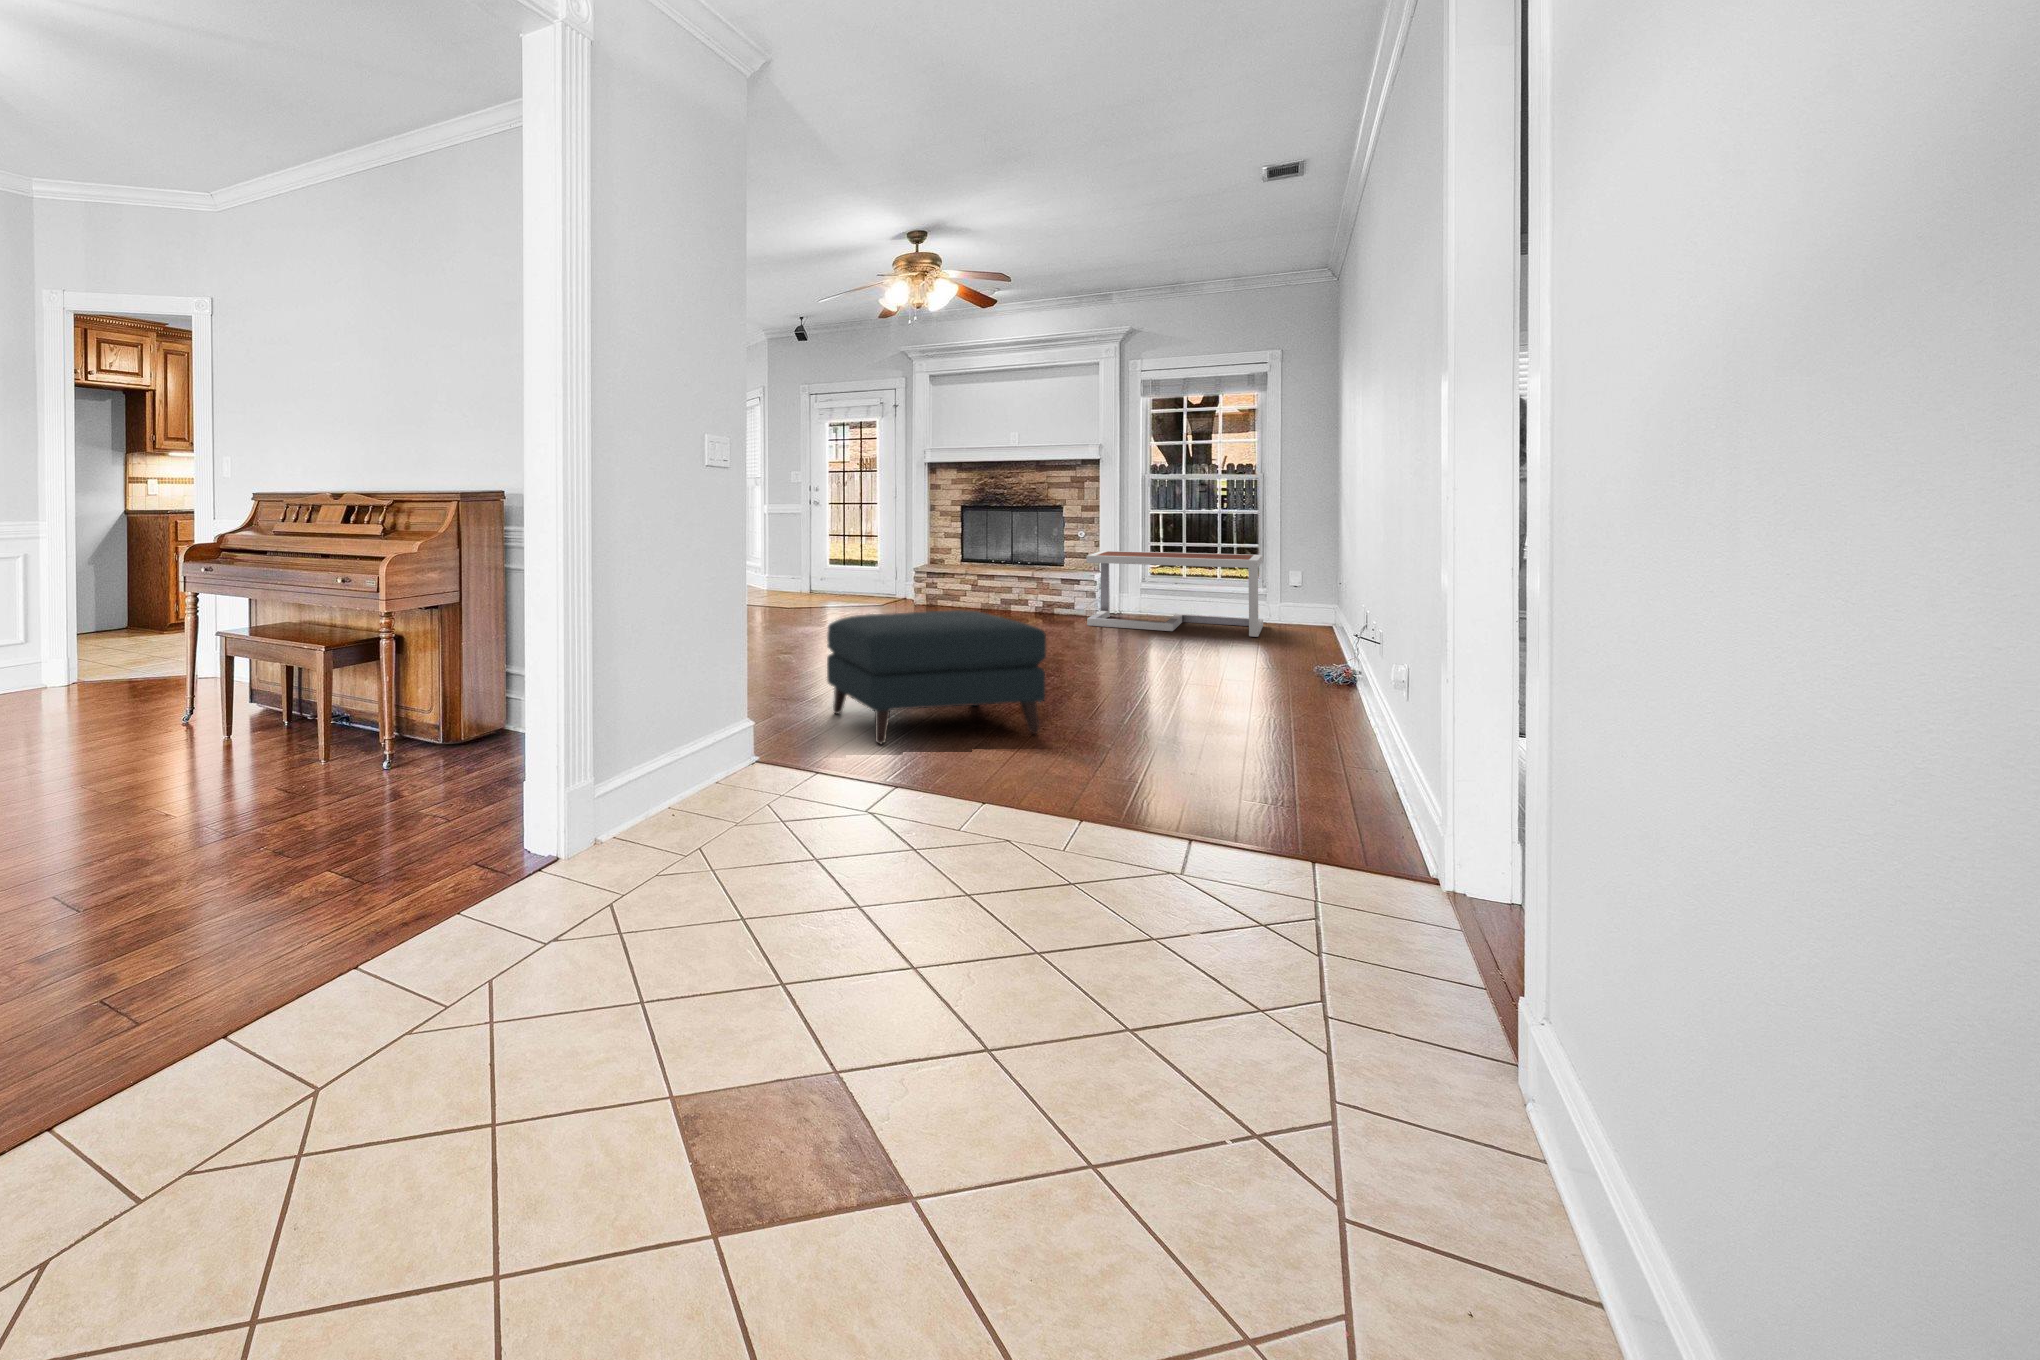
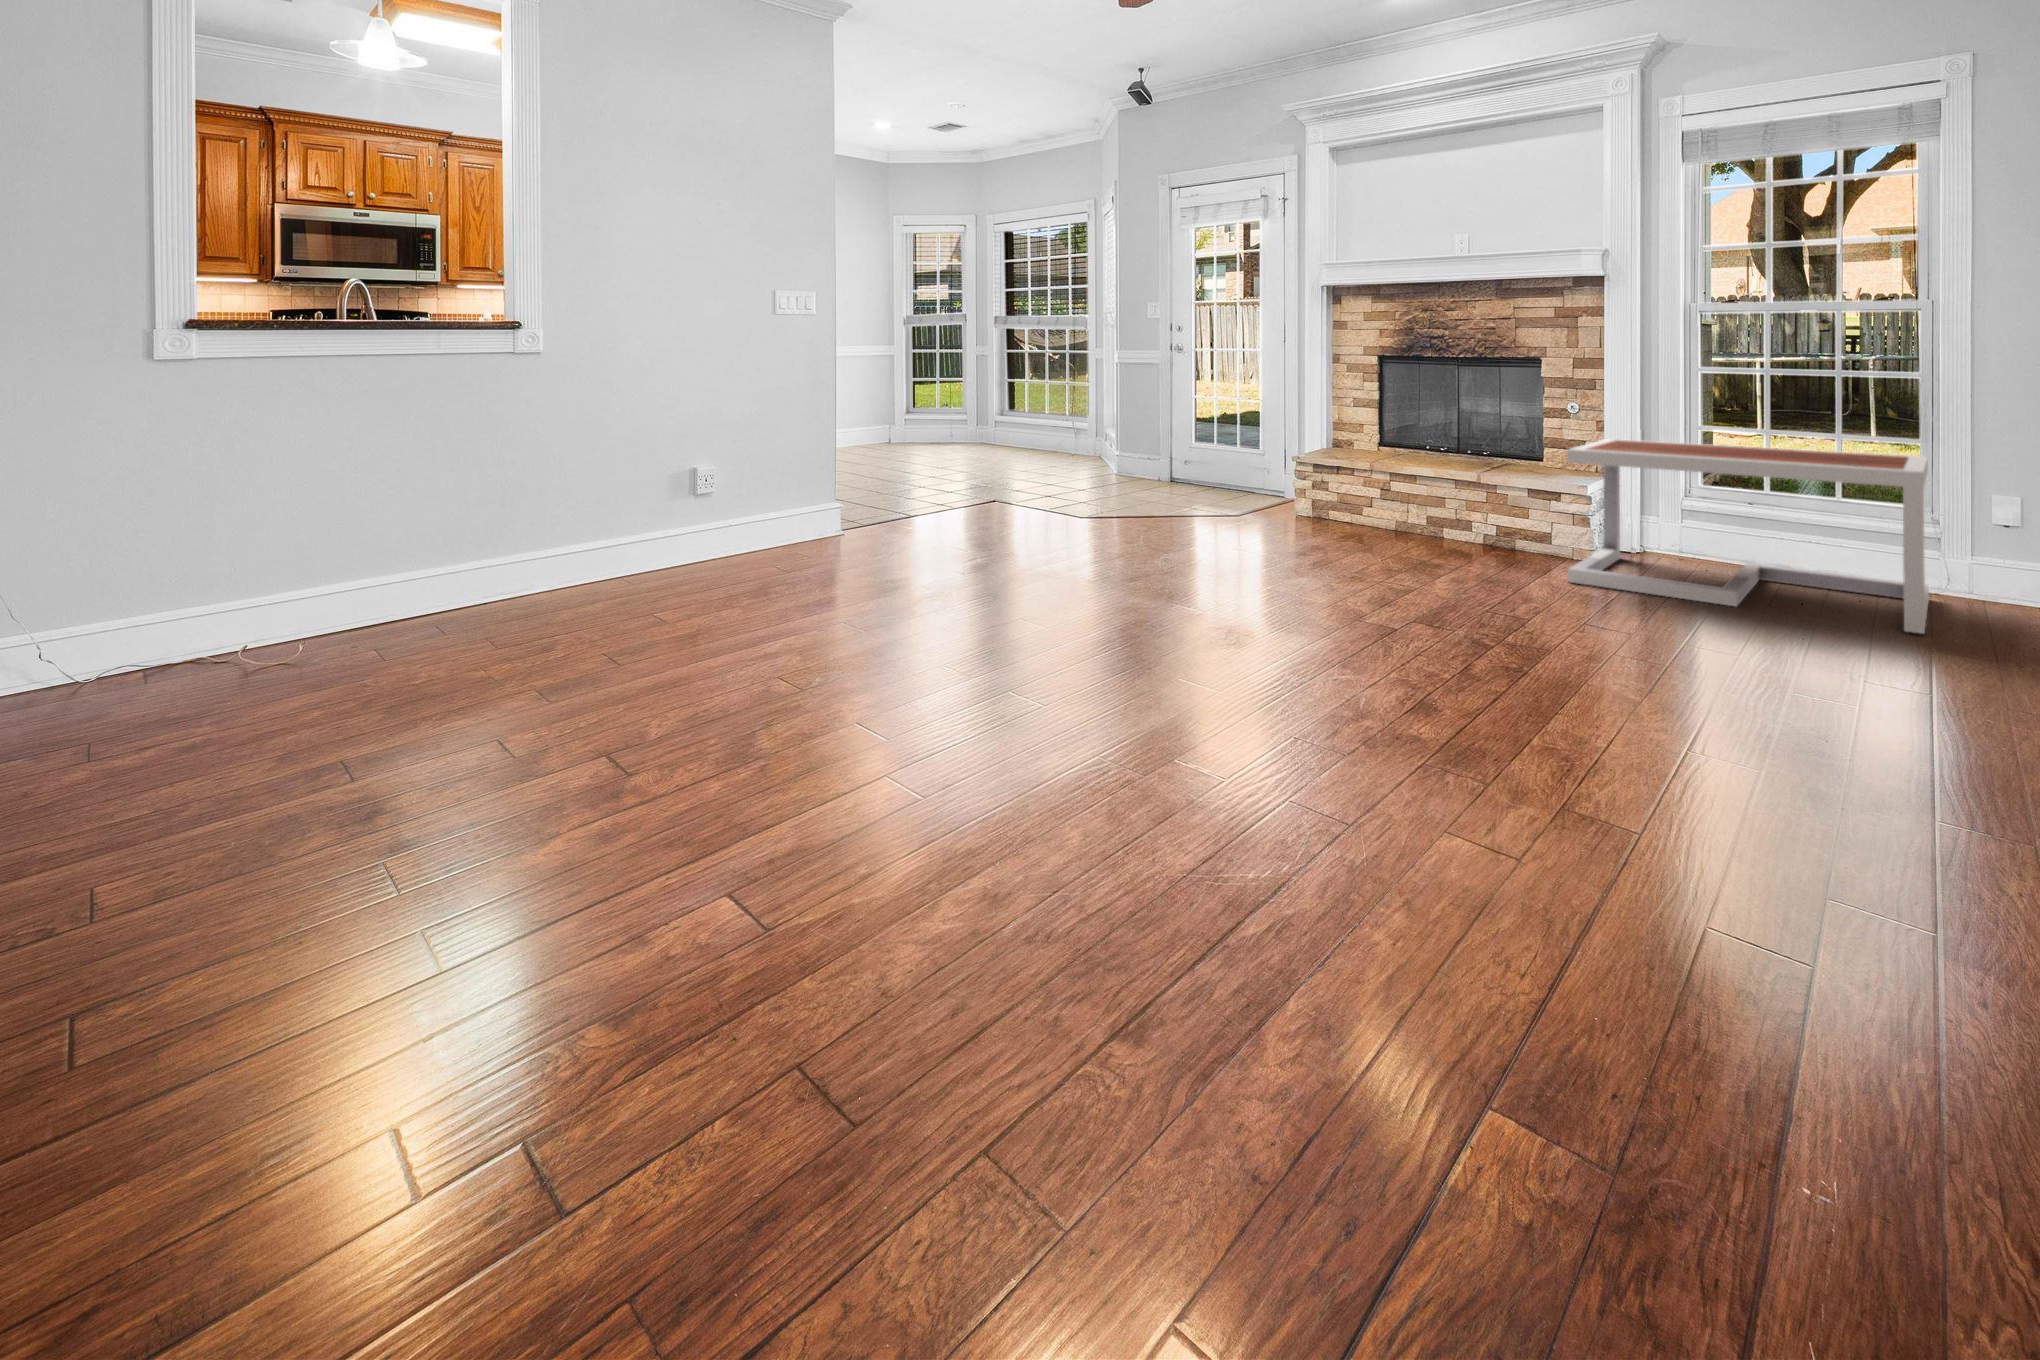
ottoman: present [827,610,1046,744] -> none [418,635,1167,1223]

